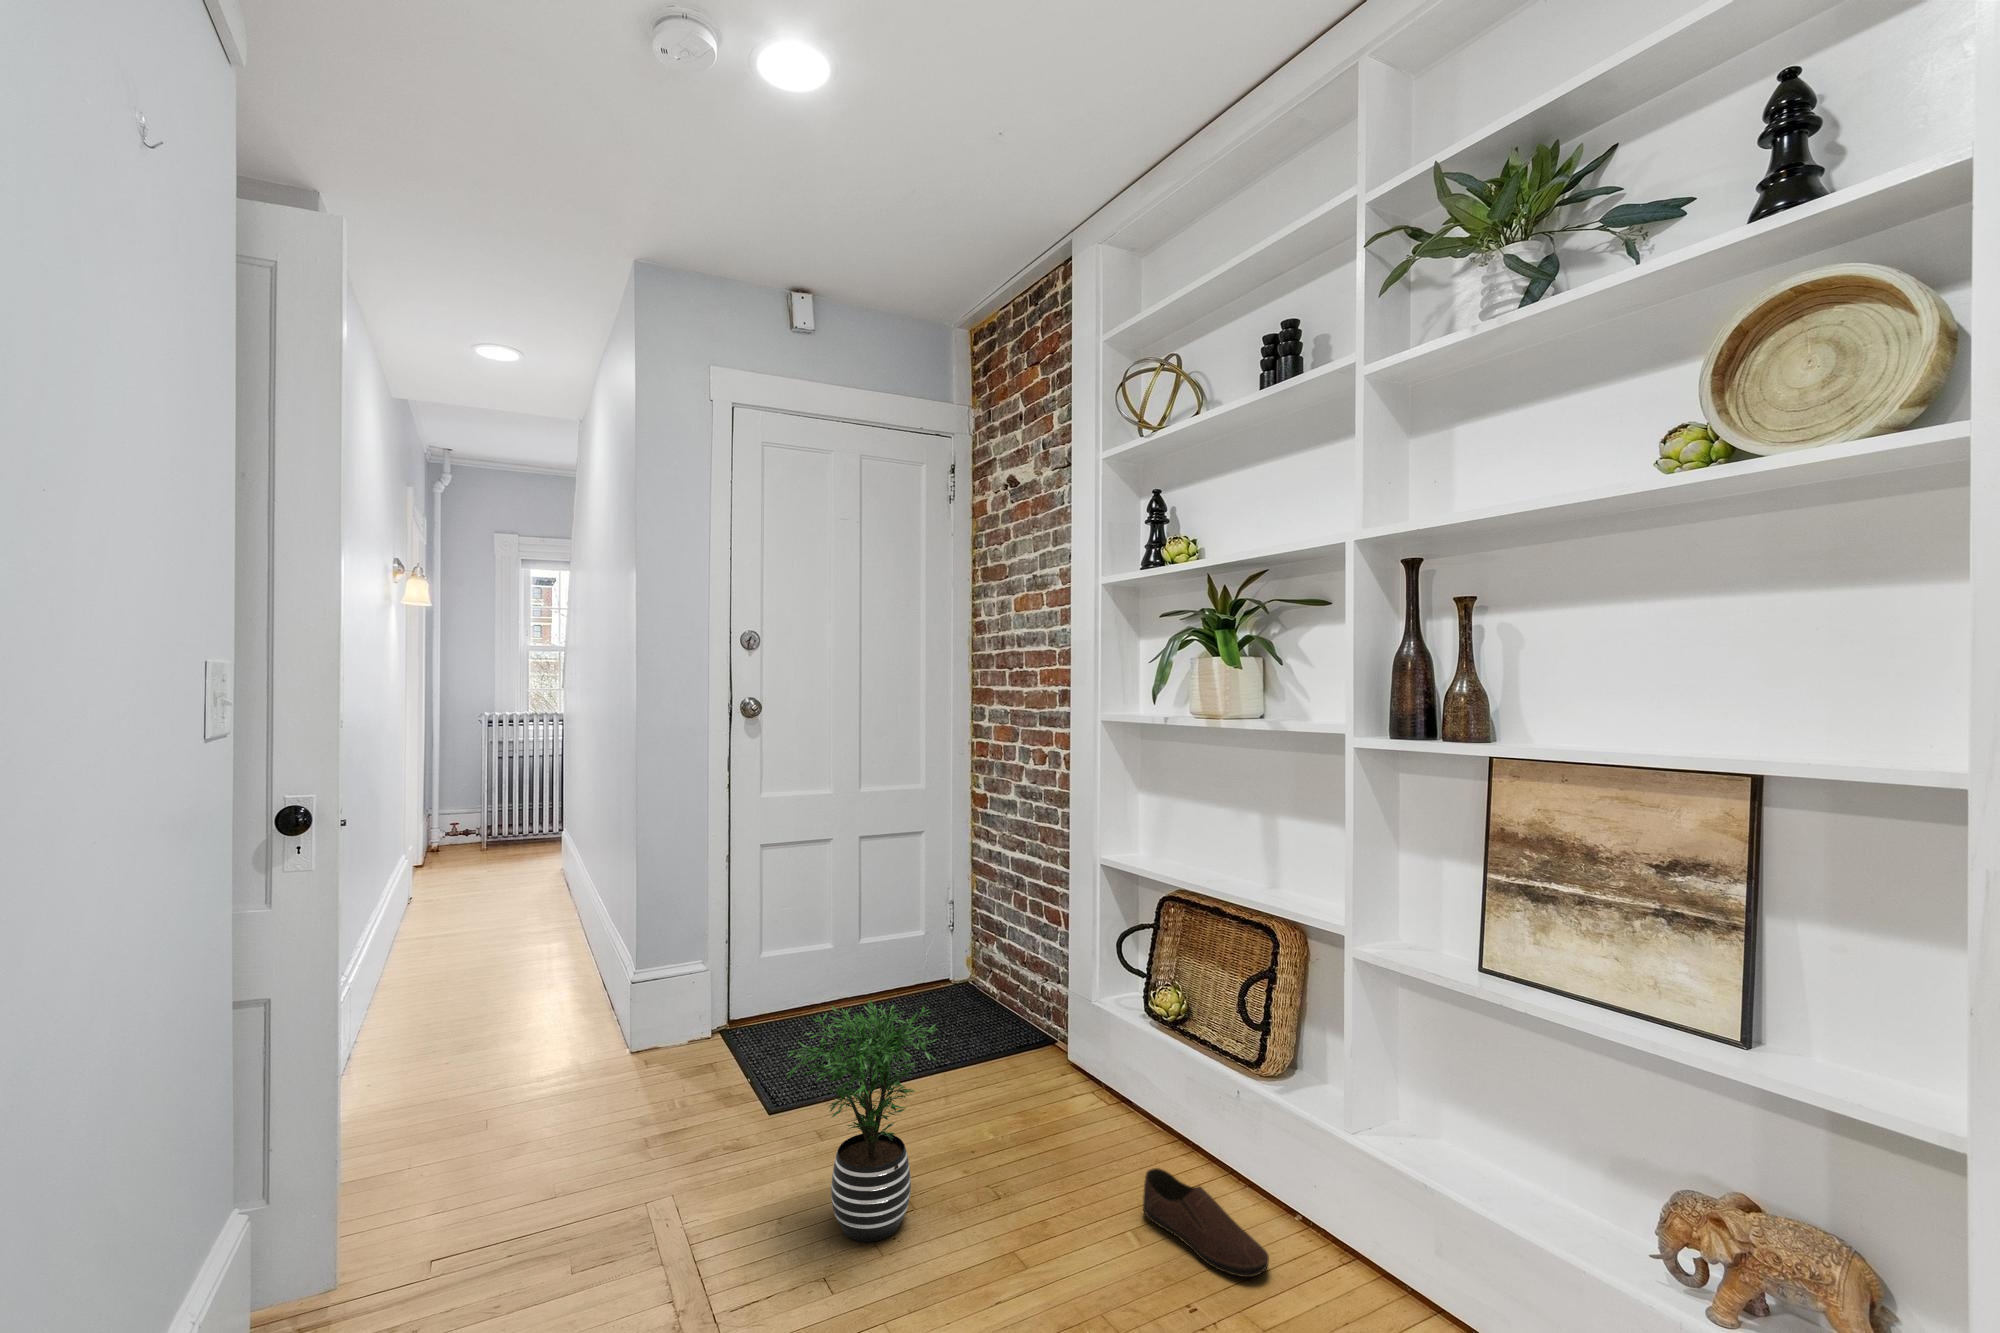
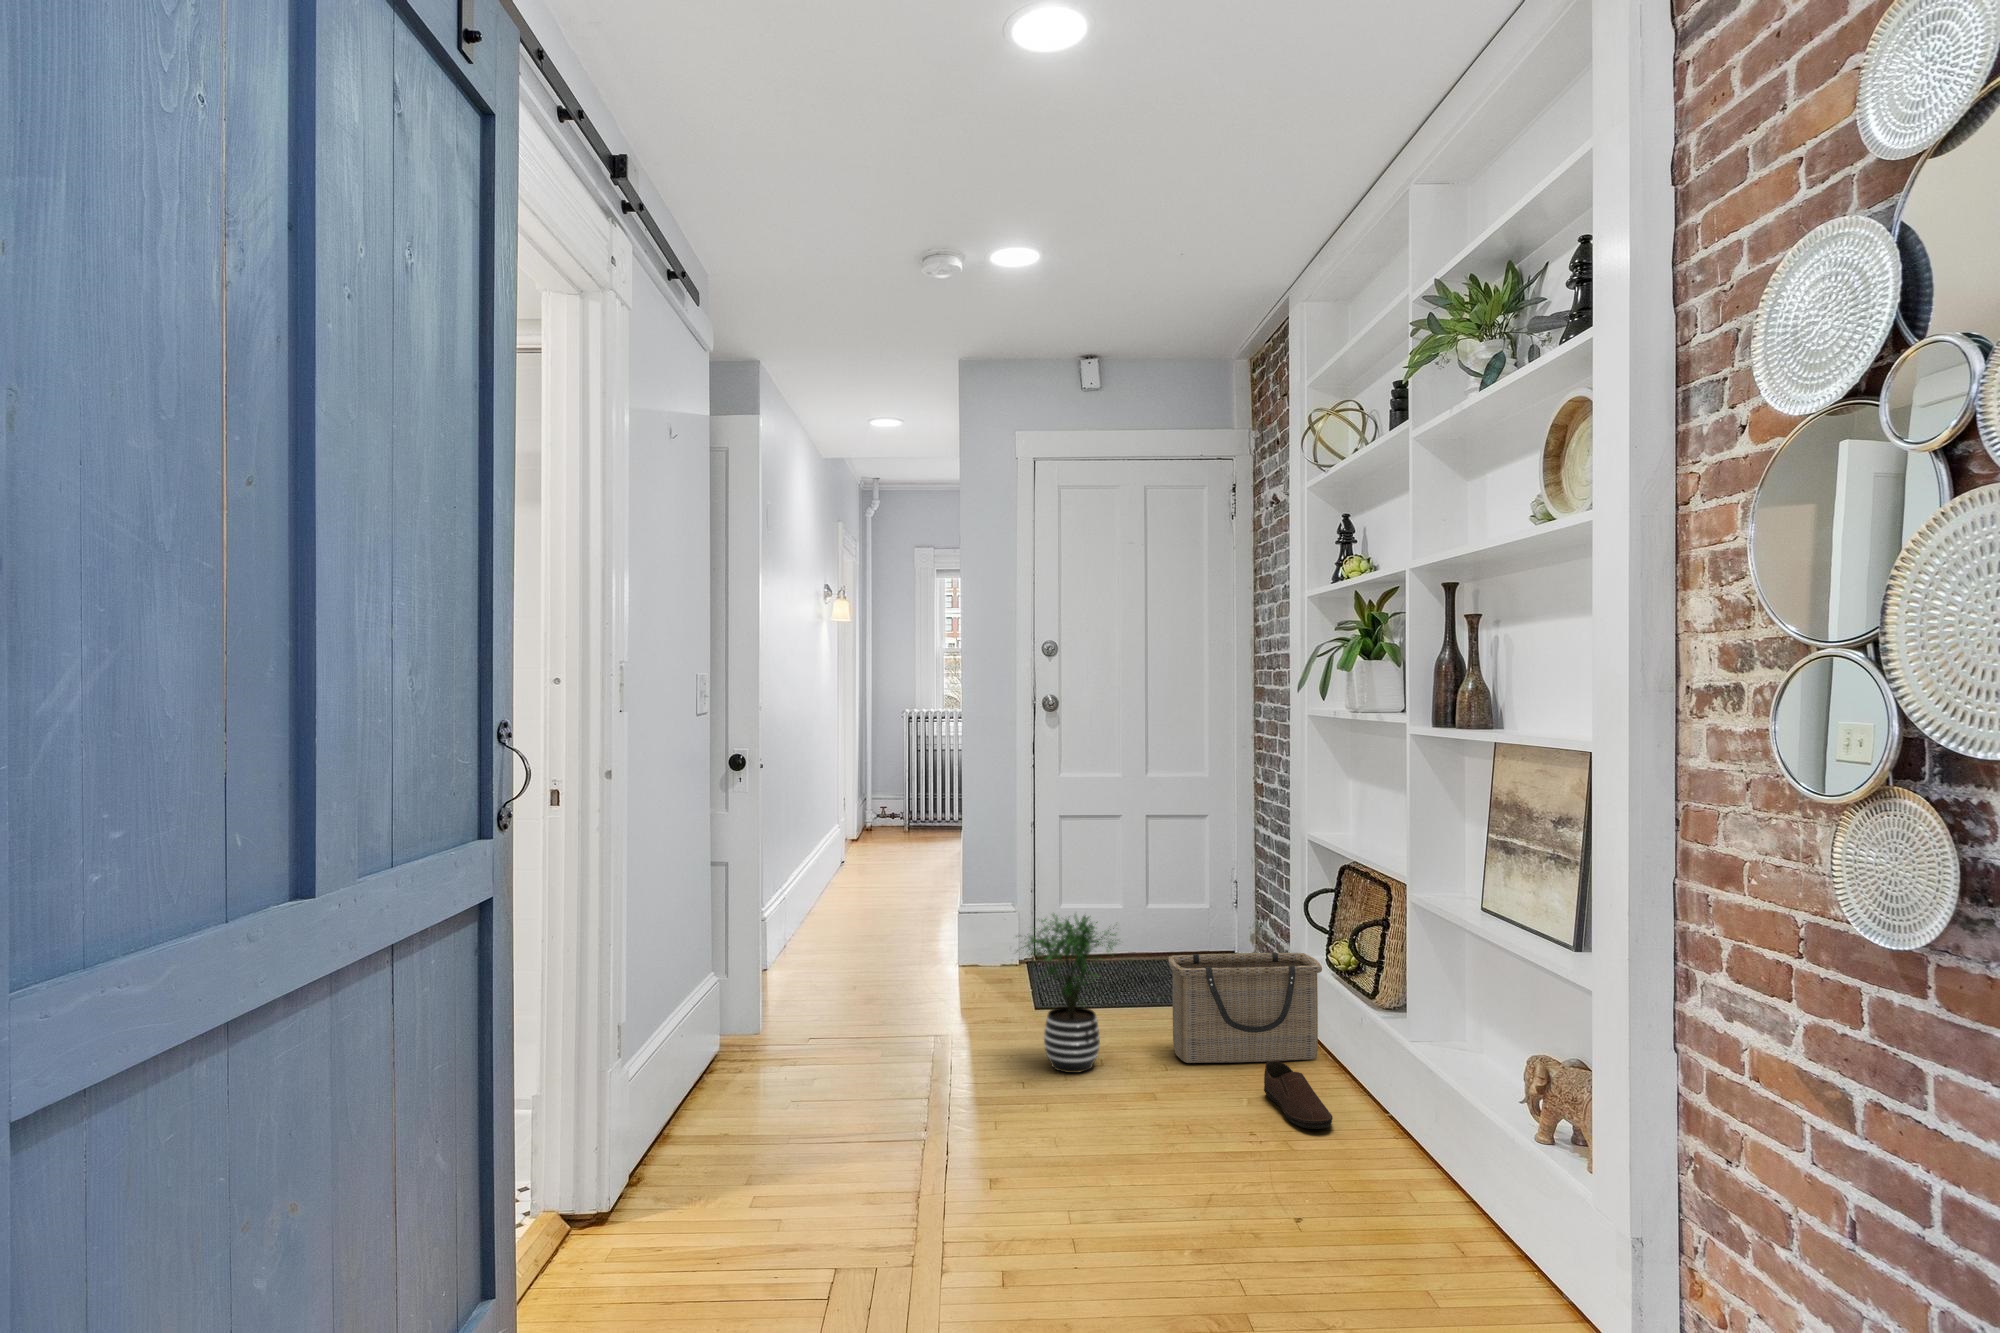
basket: none [975,1000,1154,1178] -> present [1168,953,1322,1063]

